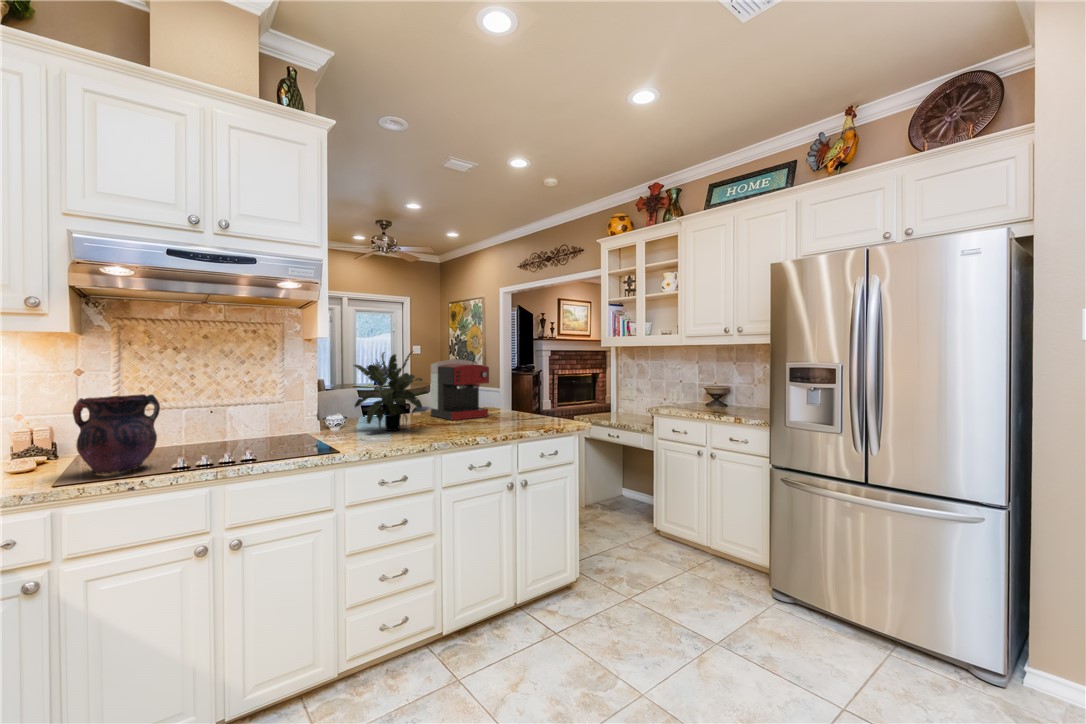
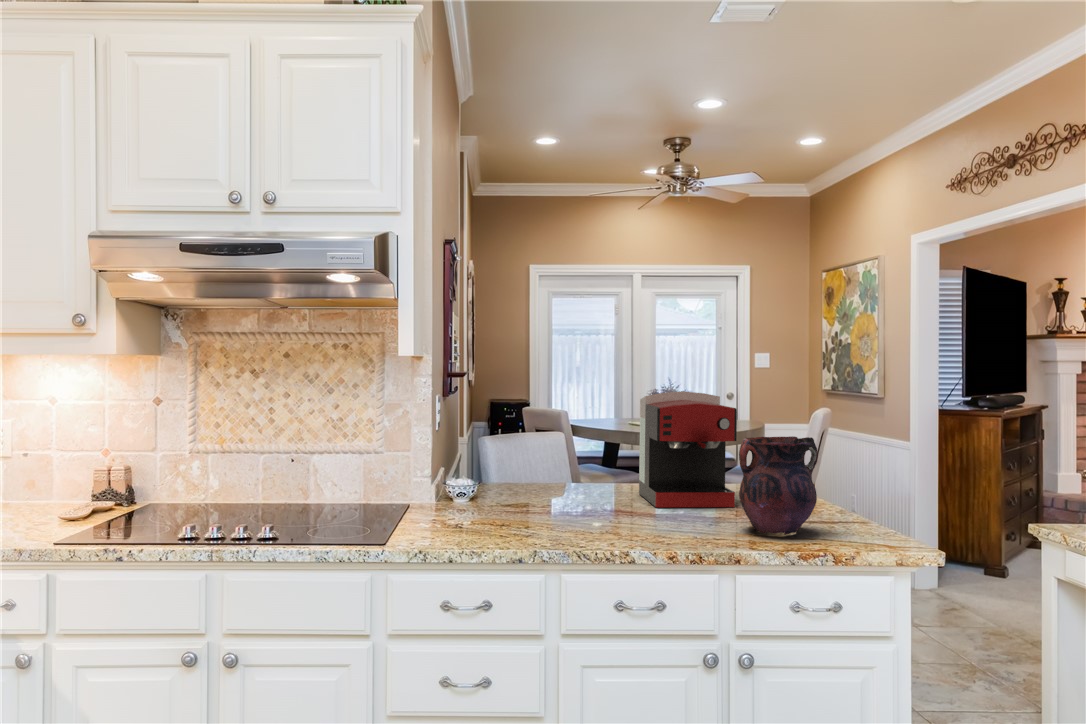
potted plant: present [354,352,428,431] -> none [474,379,588,517]
vase: present [73,394,160,474] -> present [739,436,818,535]

